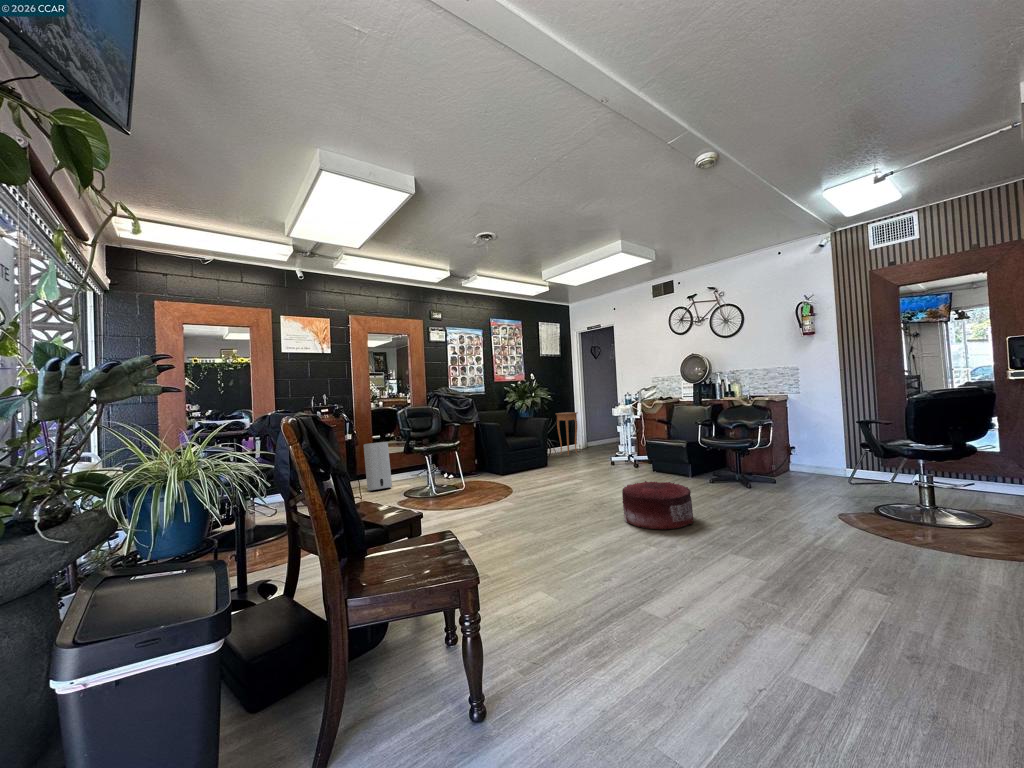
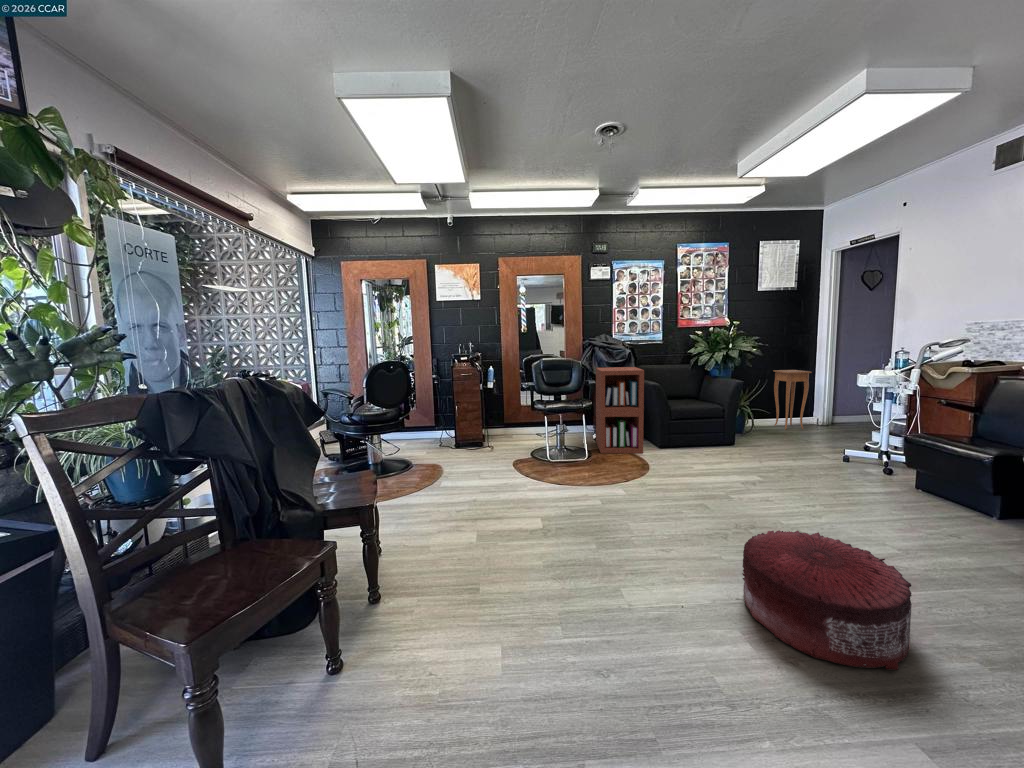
bookshelf: none [449,413,498,487] -> present [596,367,644,453]
air purifier: present [364,442,392,491] -> none [510,390,534,437]

